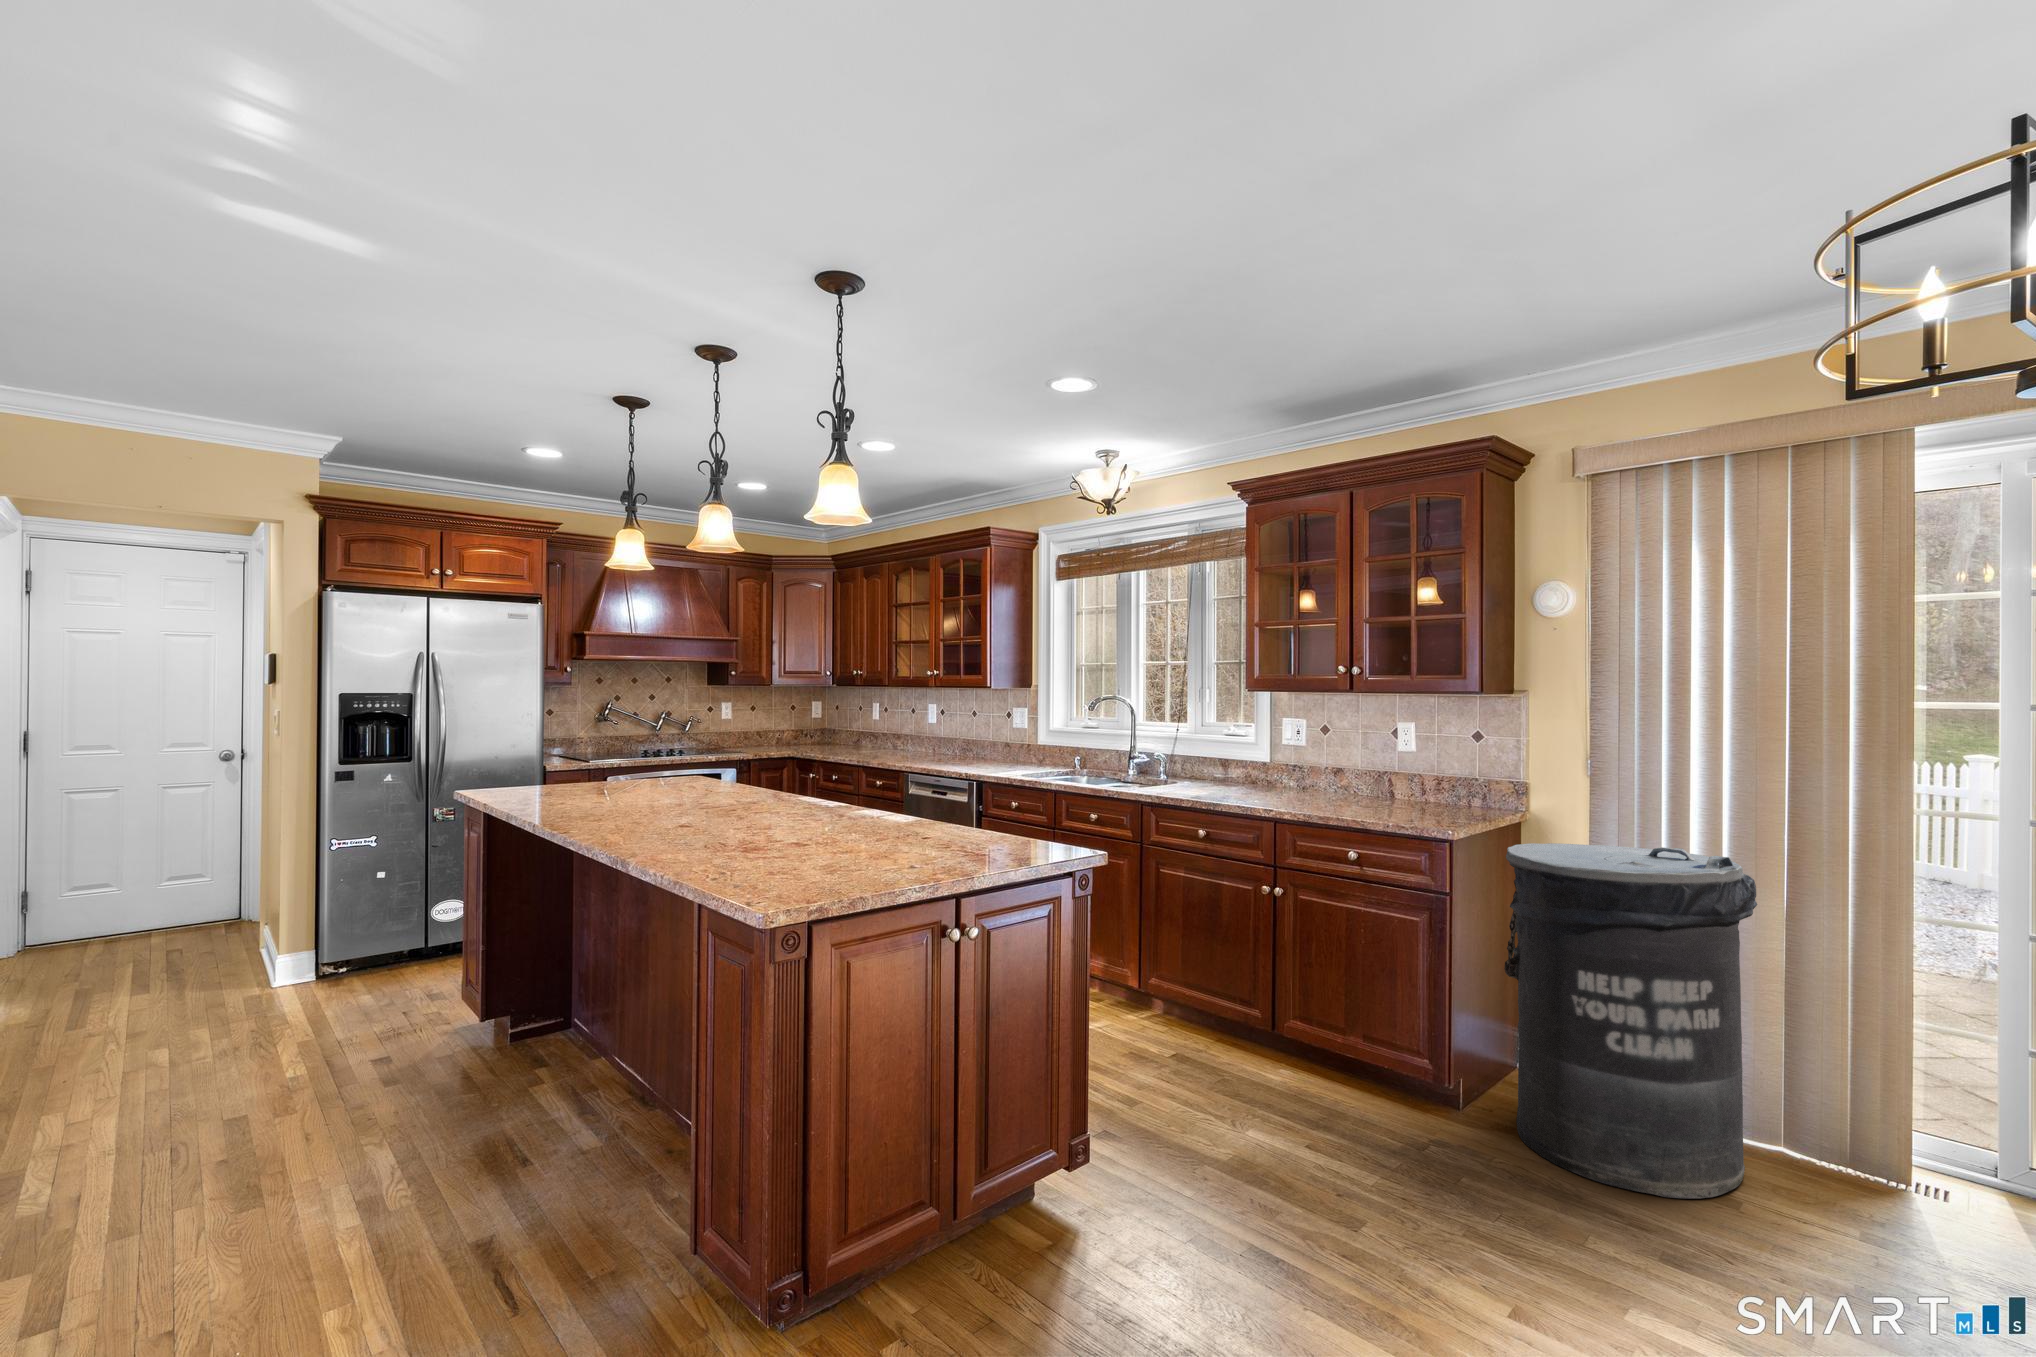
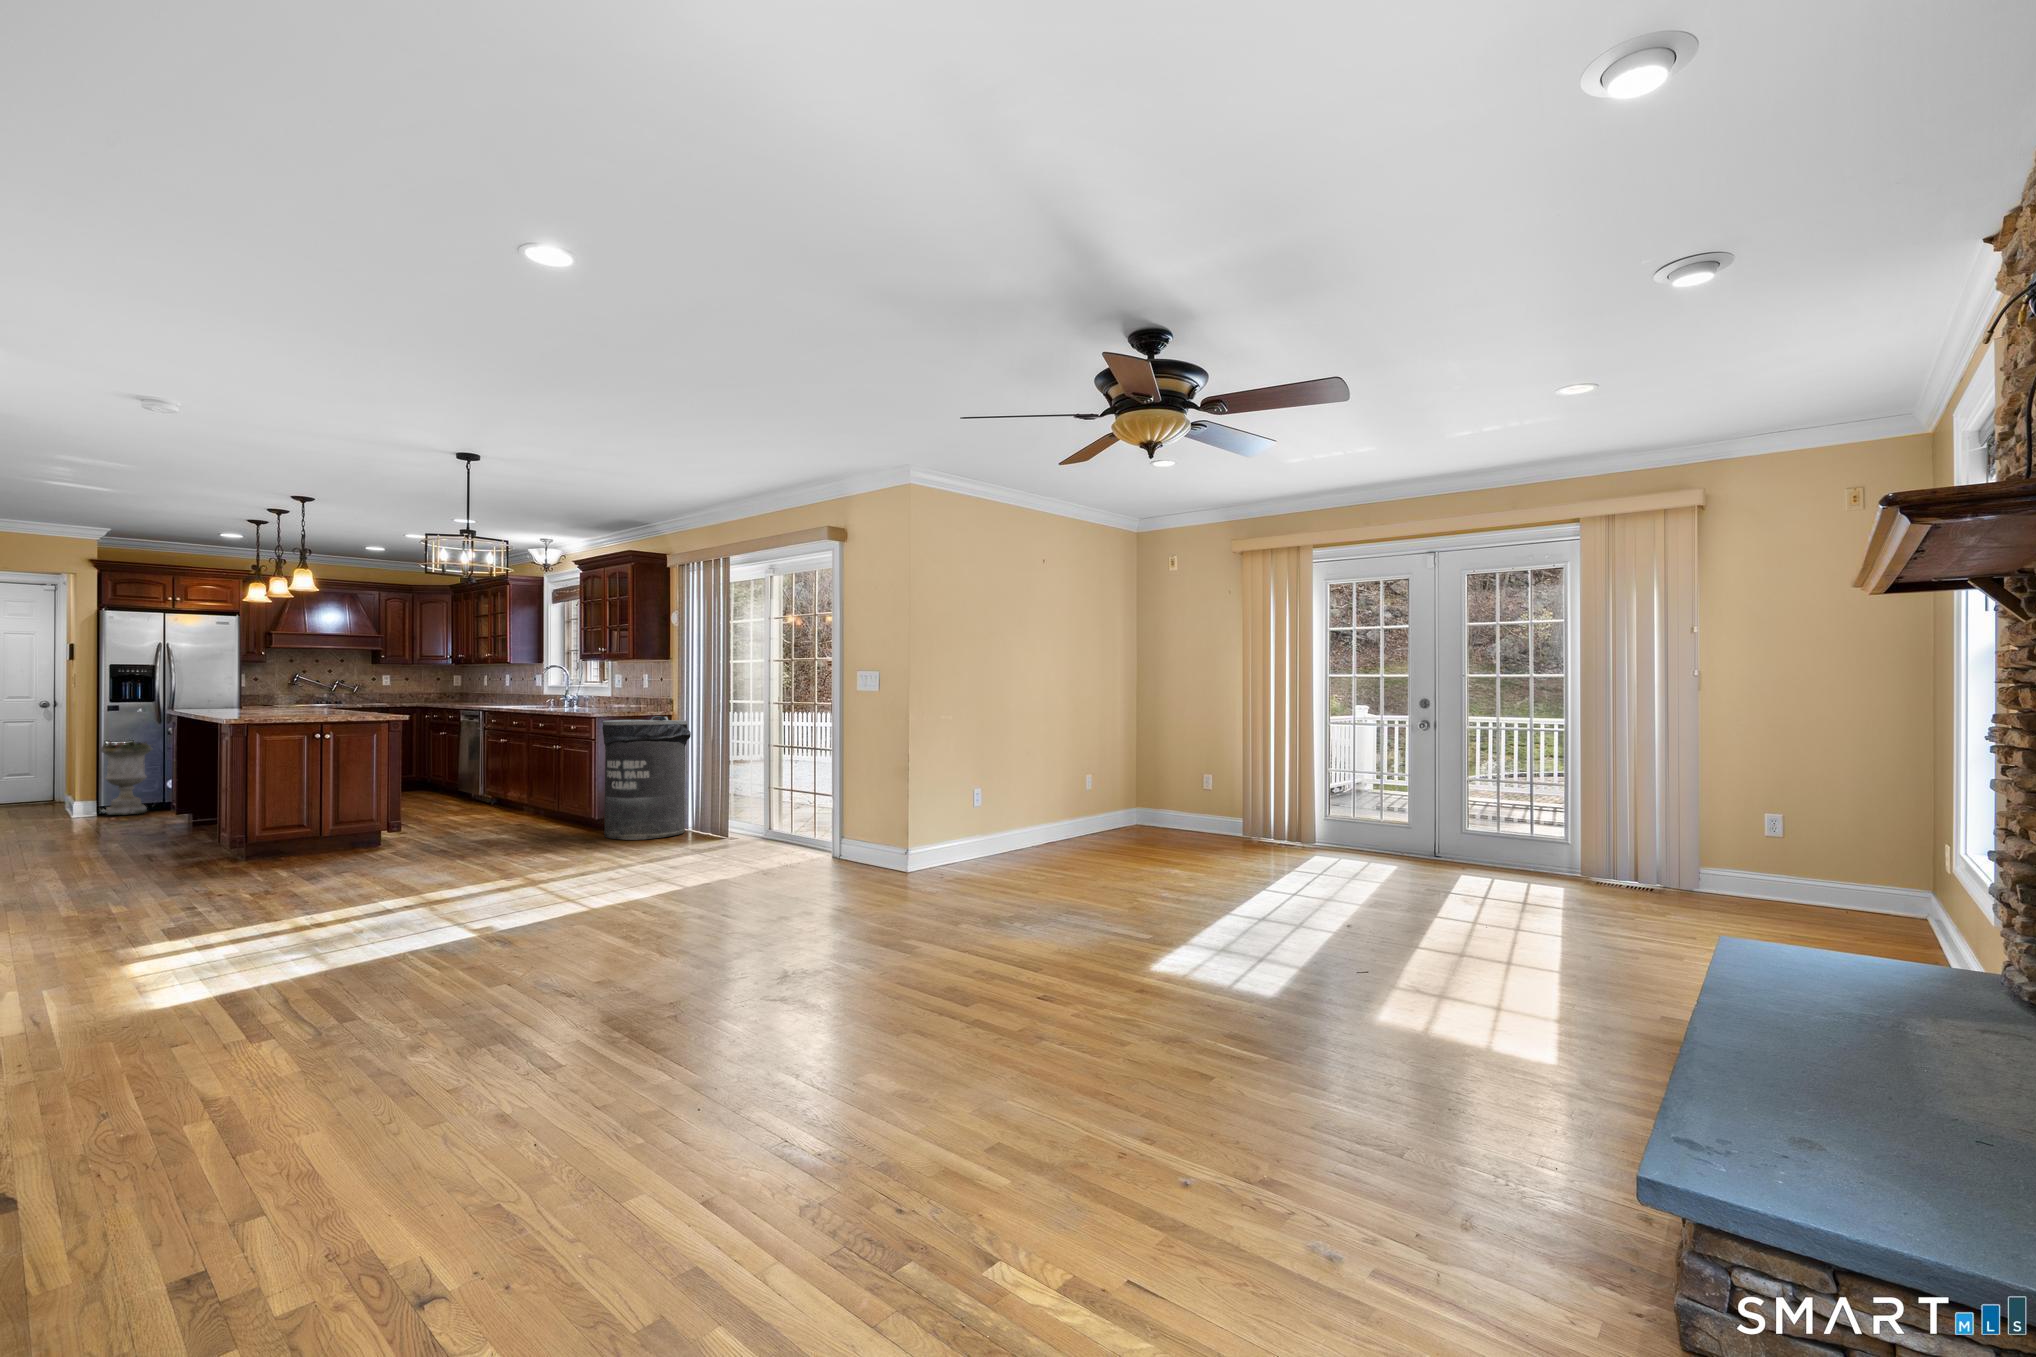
planter: none [323,840,419,990] -> present [101,740,152,815]

